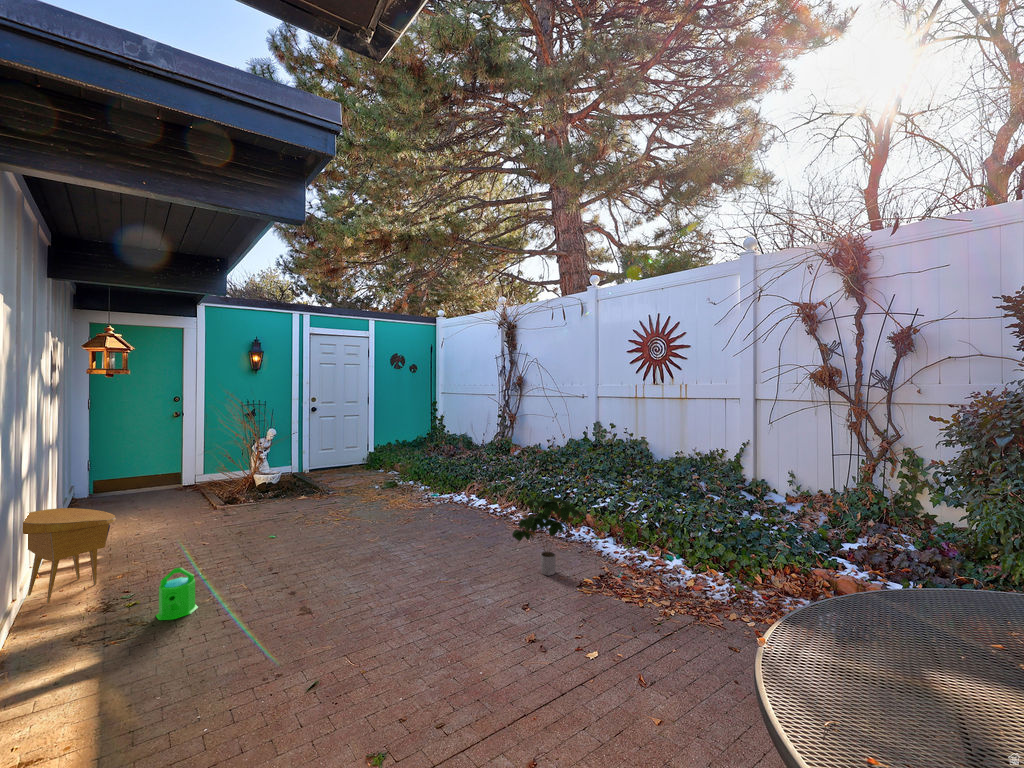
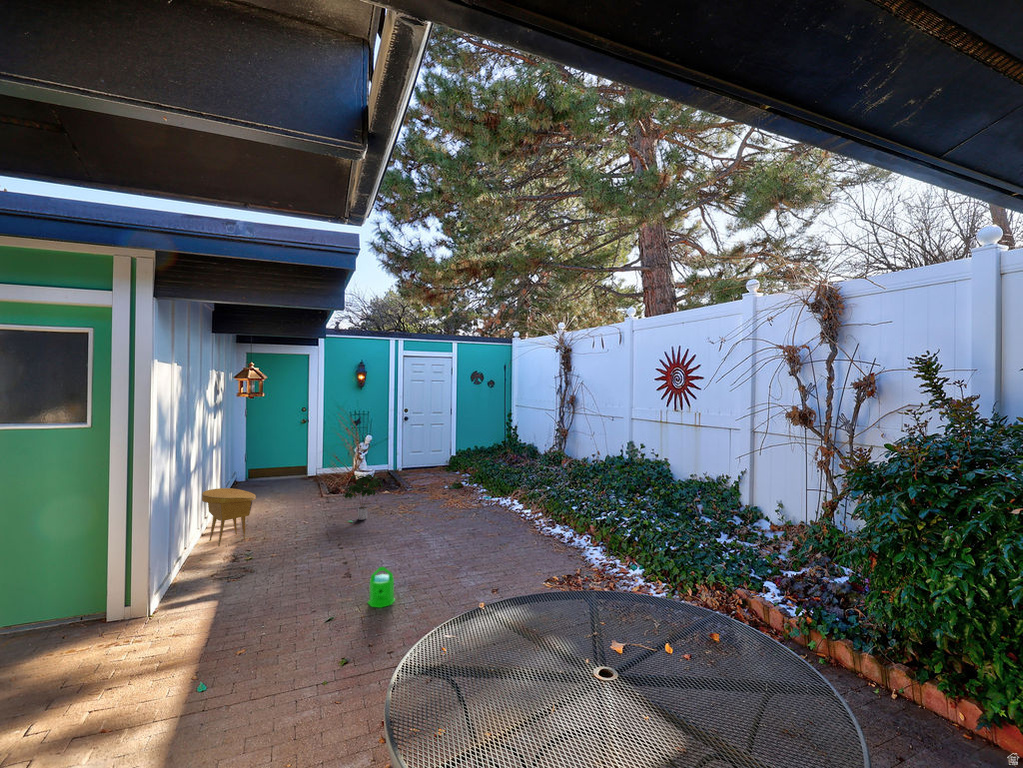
potted plant: present [512,497,581,575] -> present [343,475,383,520]
watering can: present [156,567,198,620] -> present [368,567,396,608]

